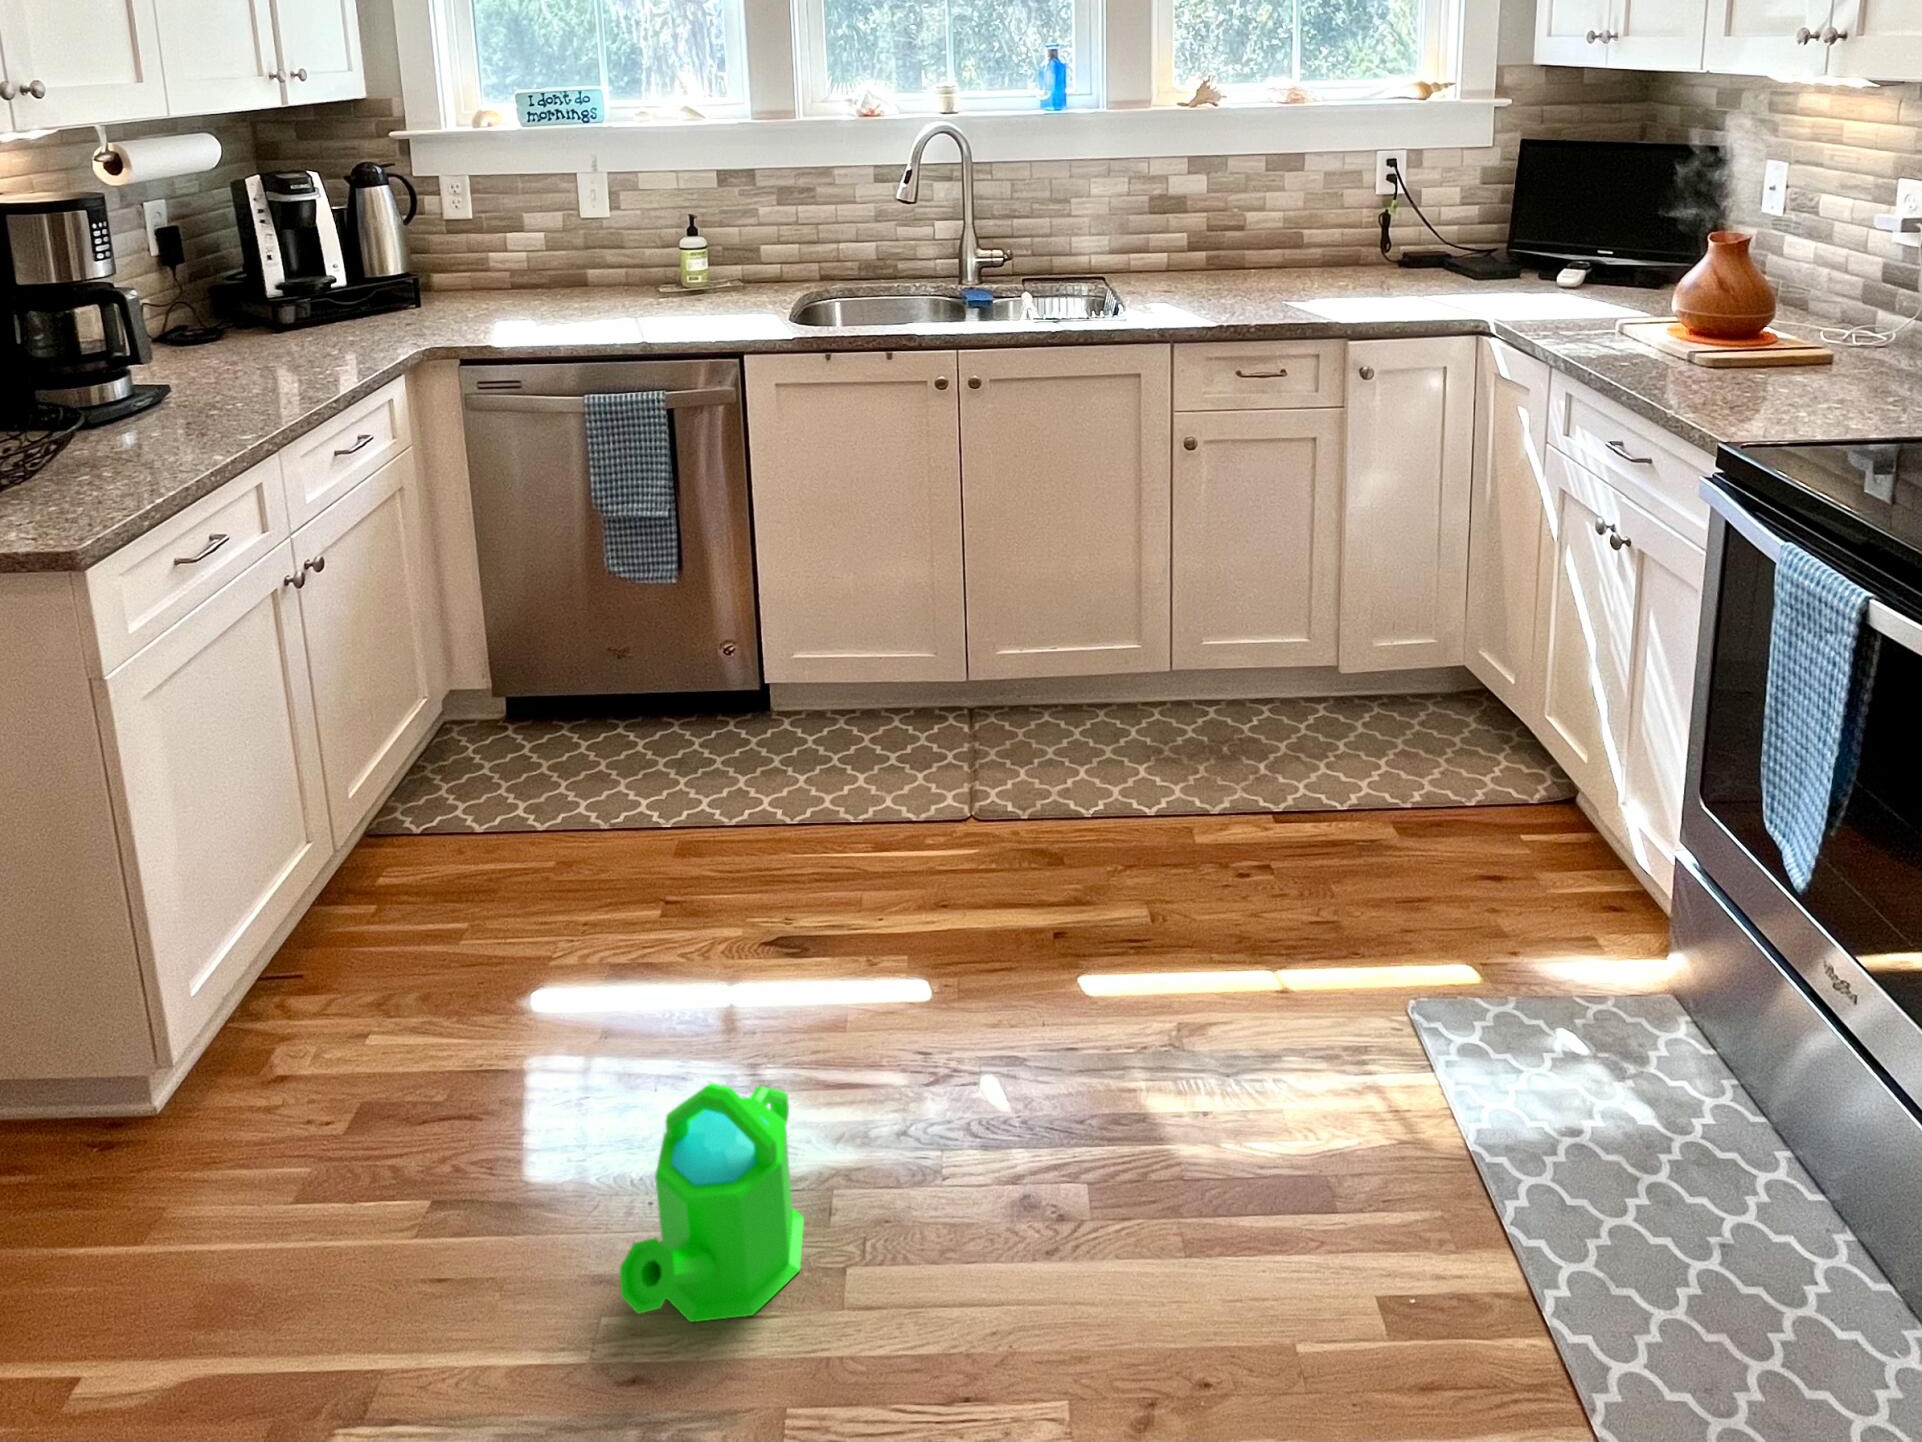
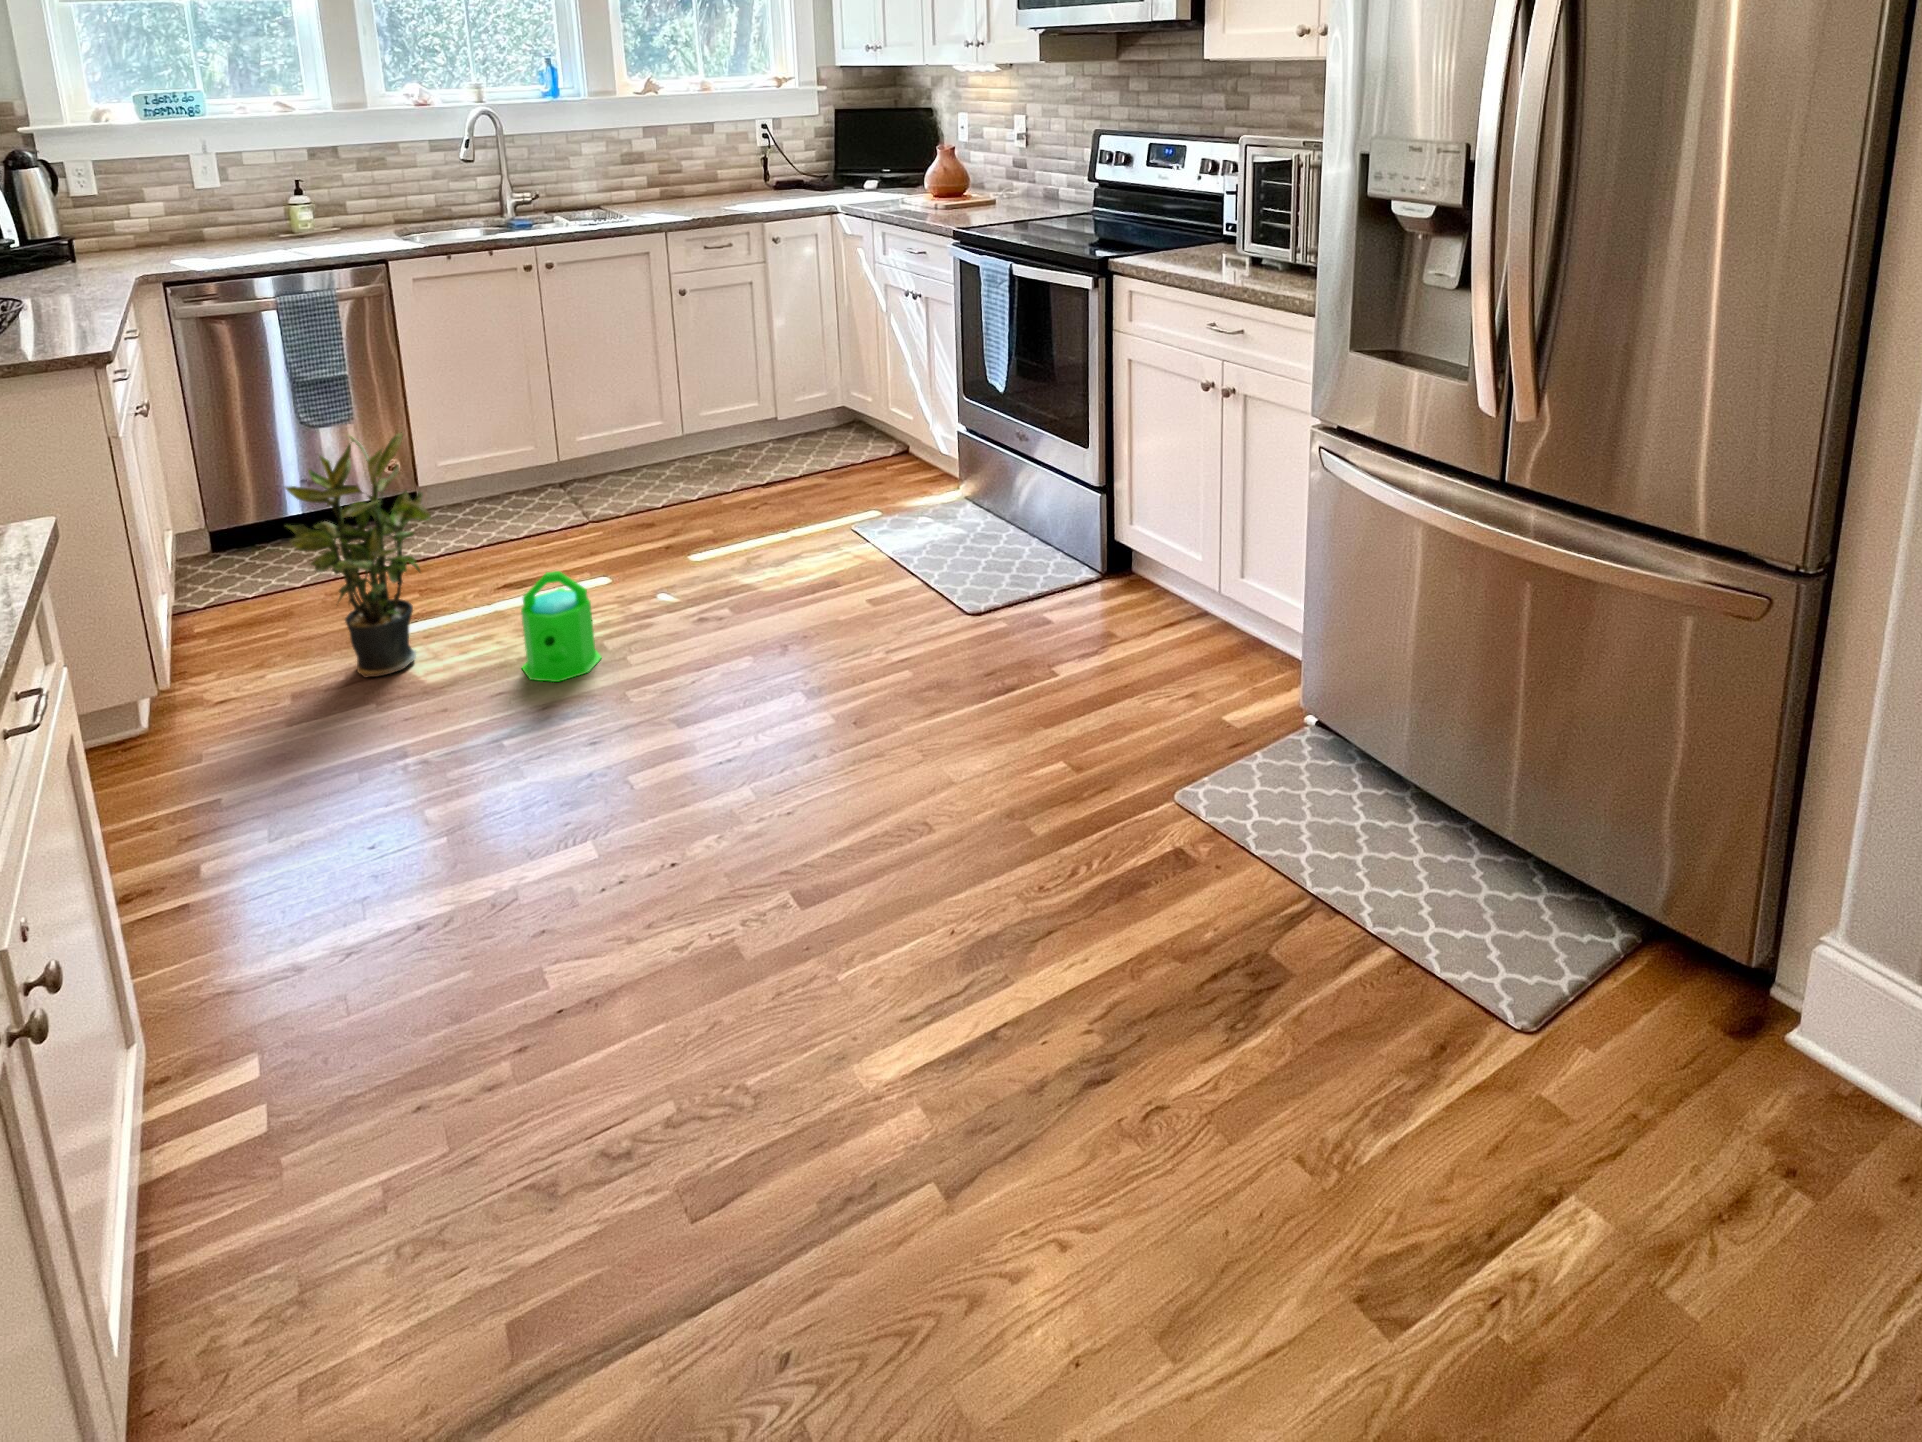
potted plant: none [321,713,582,1149] -> present [285,433,431,677]

